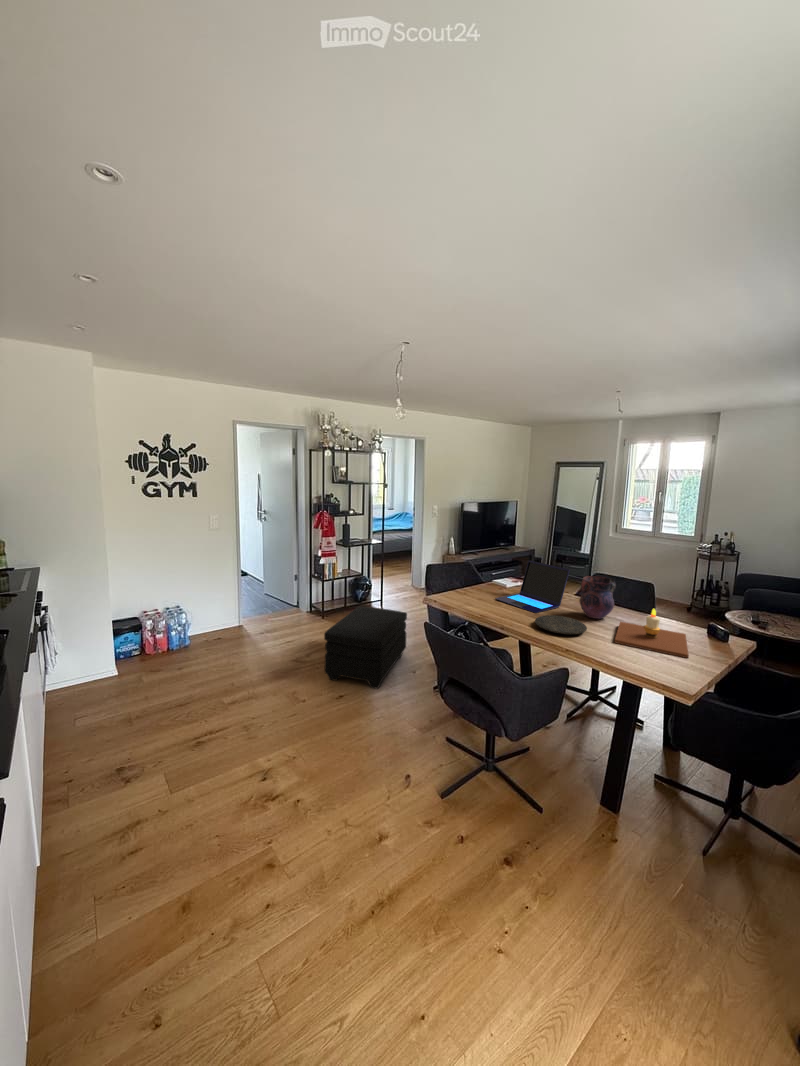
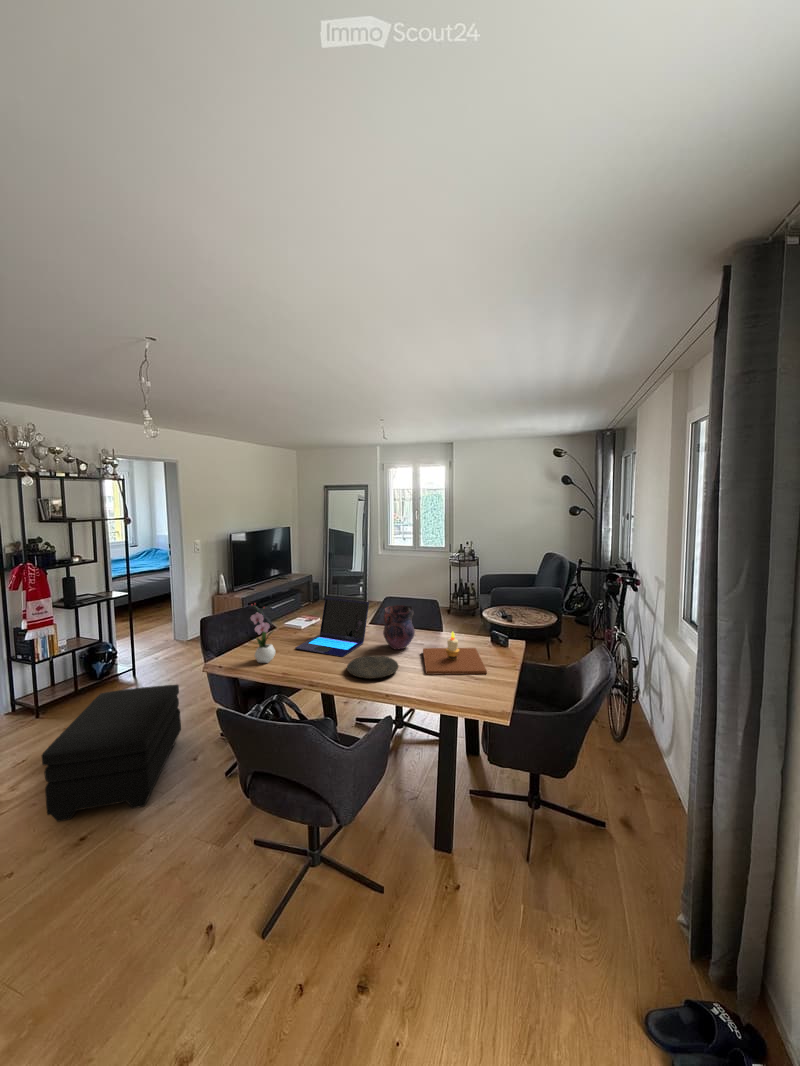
flower arrangement: none [459,553,480,604] -> present [251,604,275,663]

